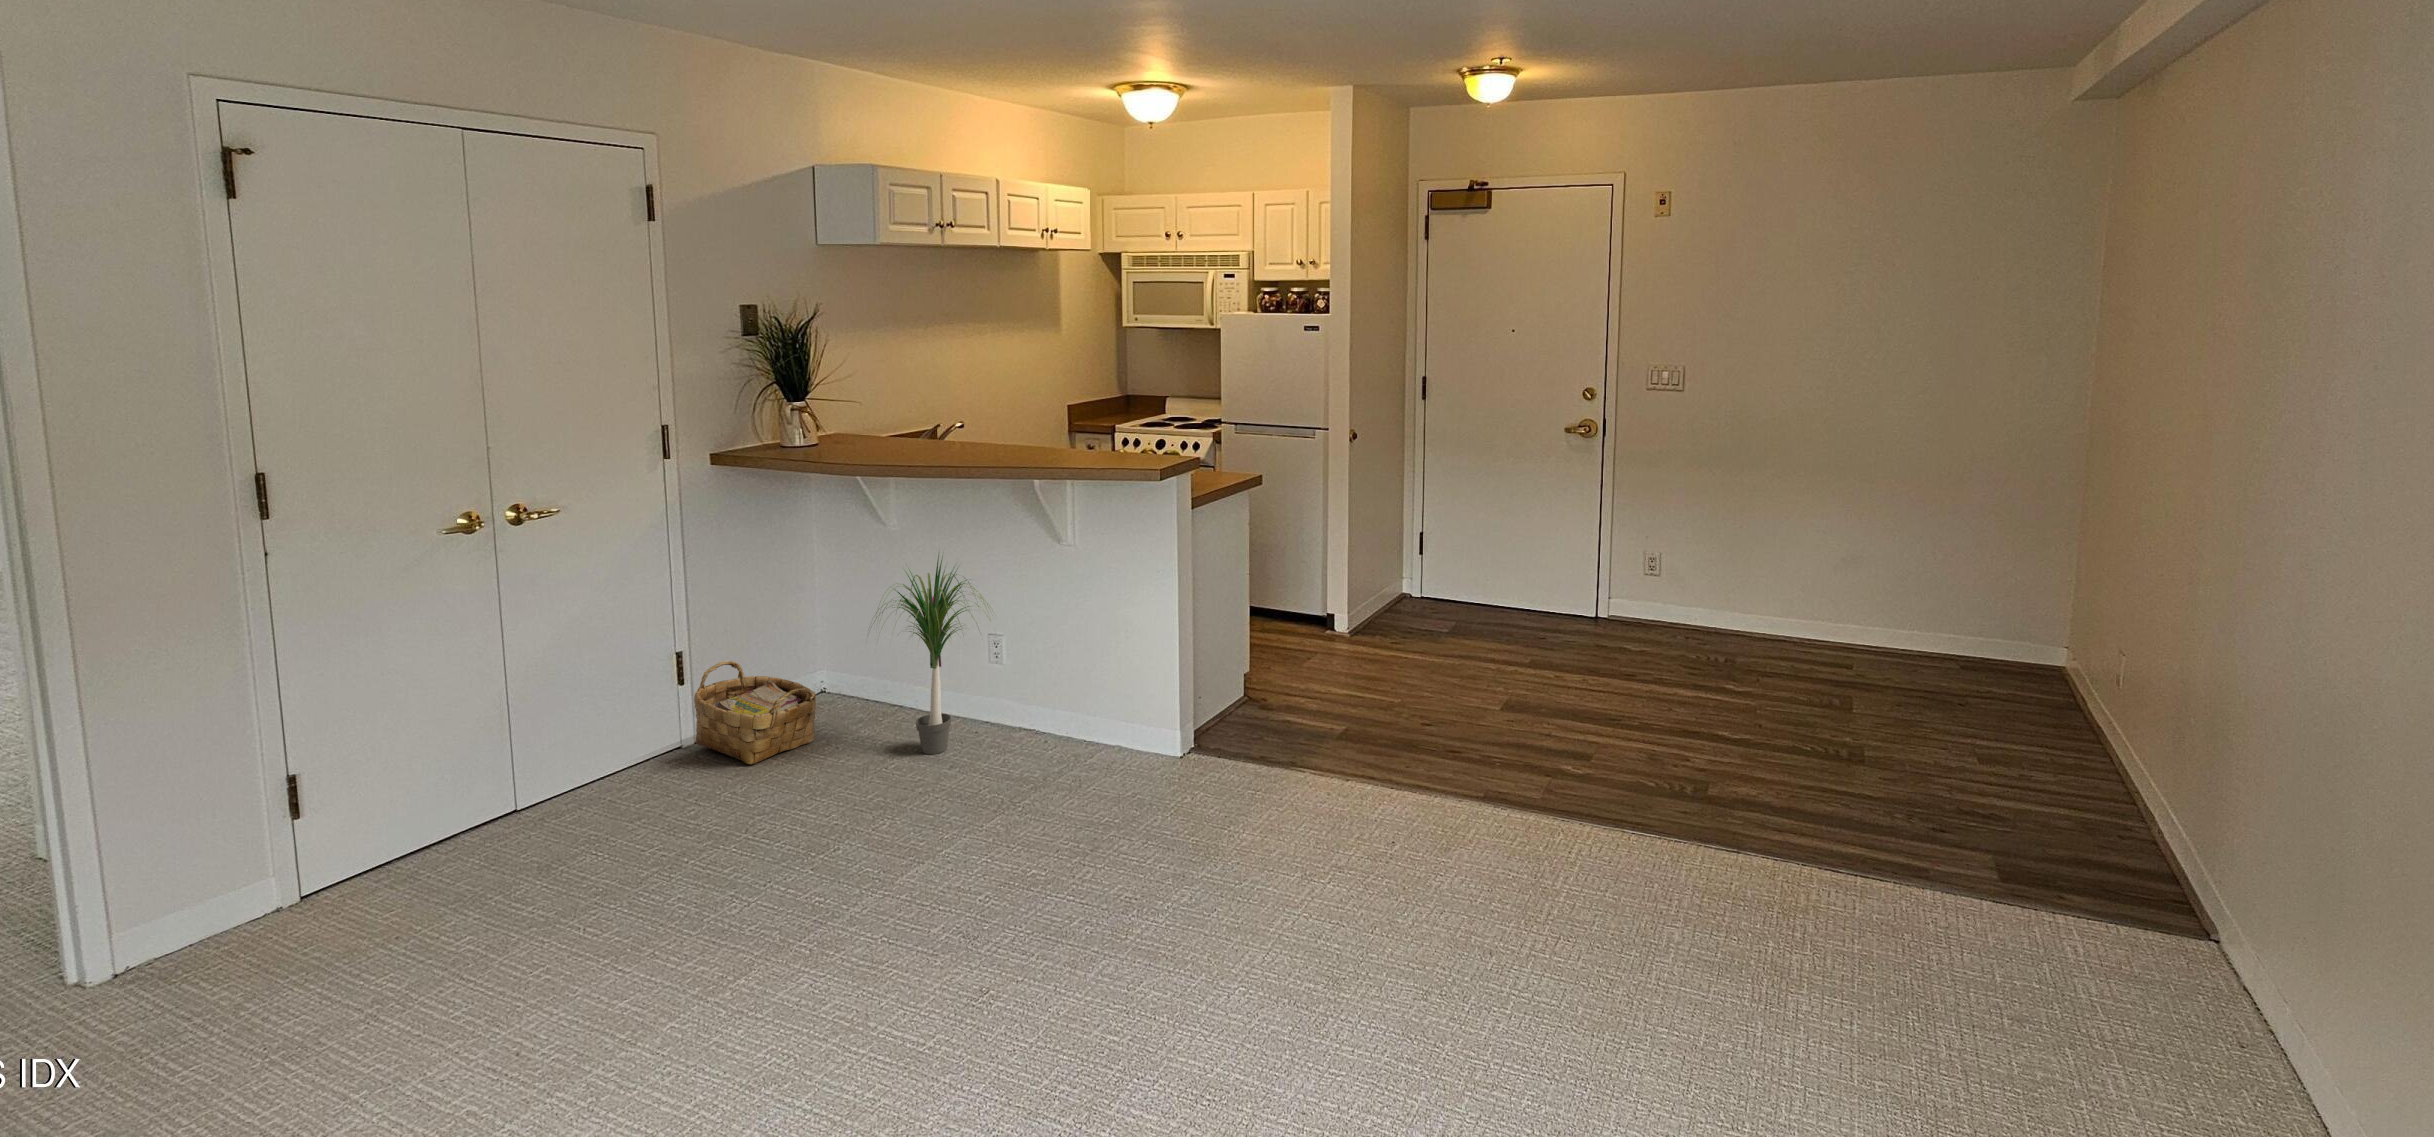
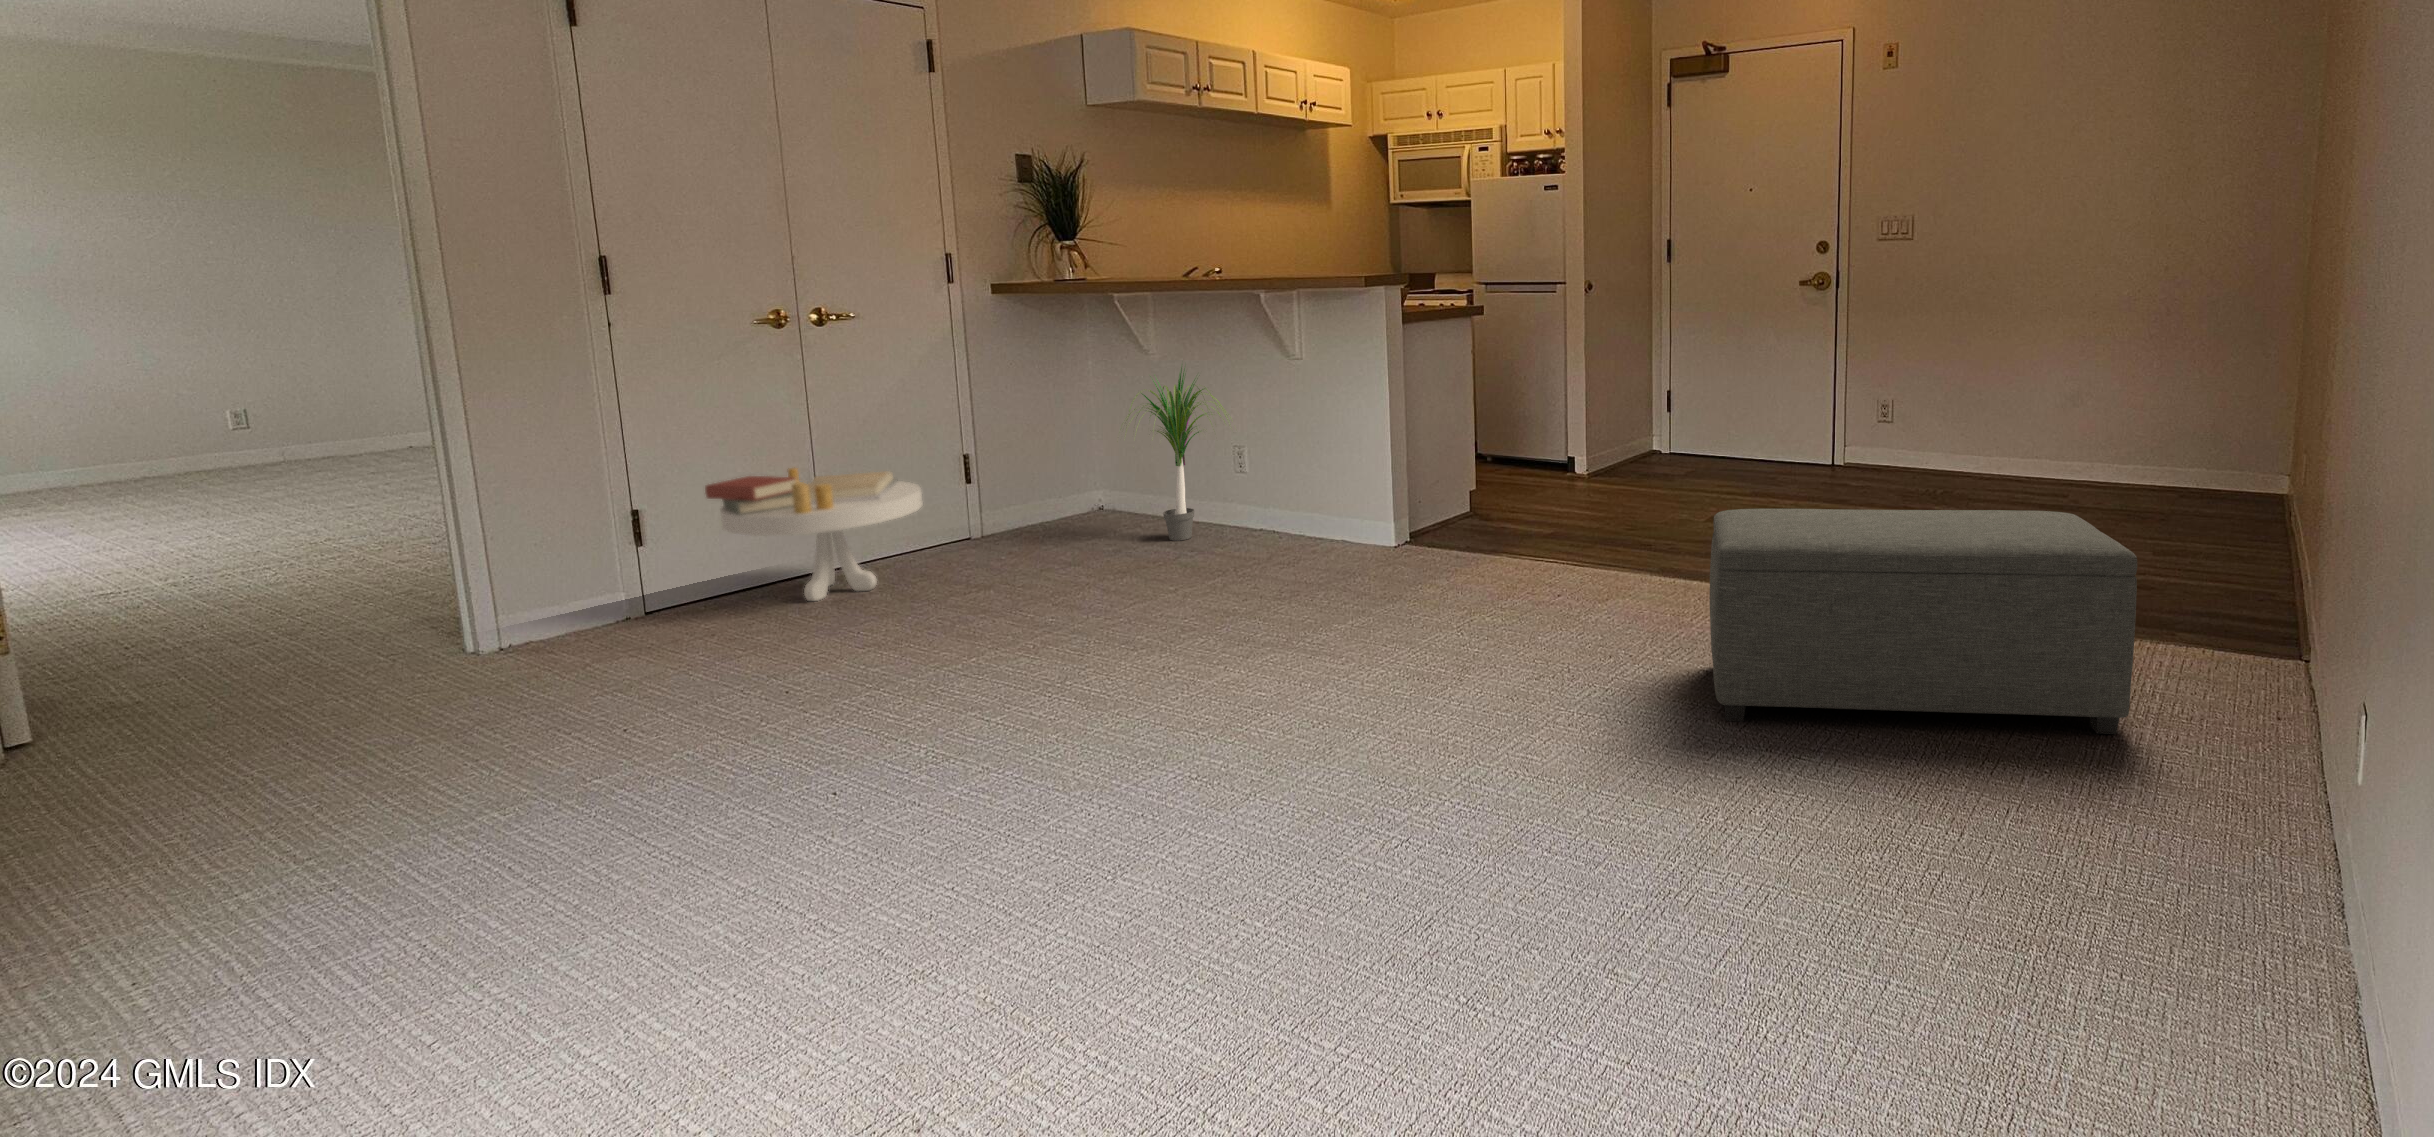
woven basket: present [694,661,816,765] -> none [978,463,1082,545]
side table: none [384,701,647,877] -> present [705,468,923,601]
ottoman: none [1622,797,2131,1075] -> present [1710,509,2137,734]

